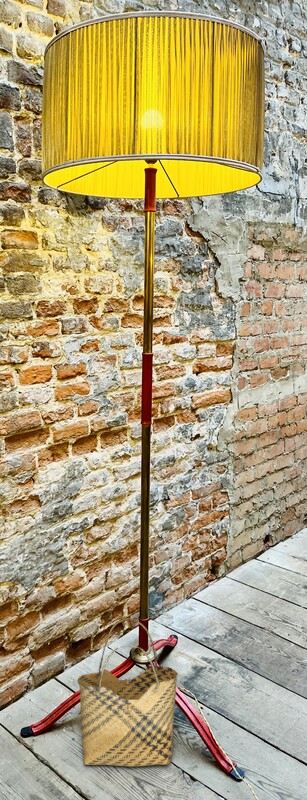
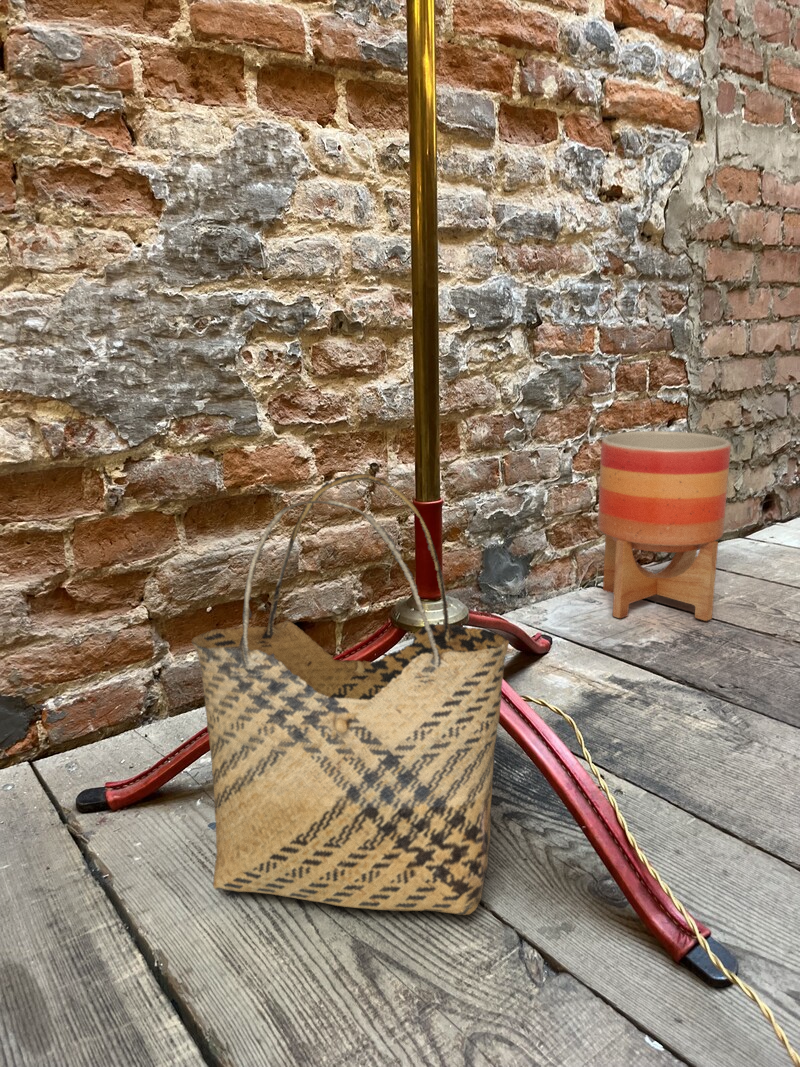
planter: none [194,532,246,618] -> present [598,431,731,621]

